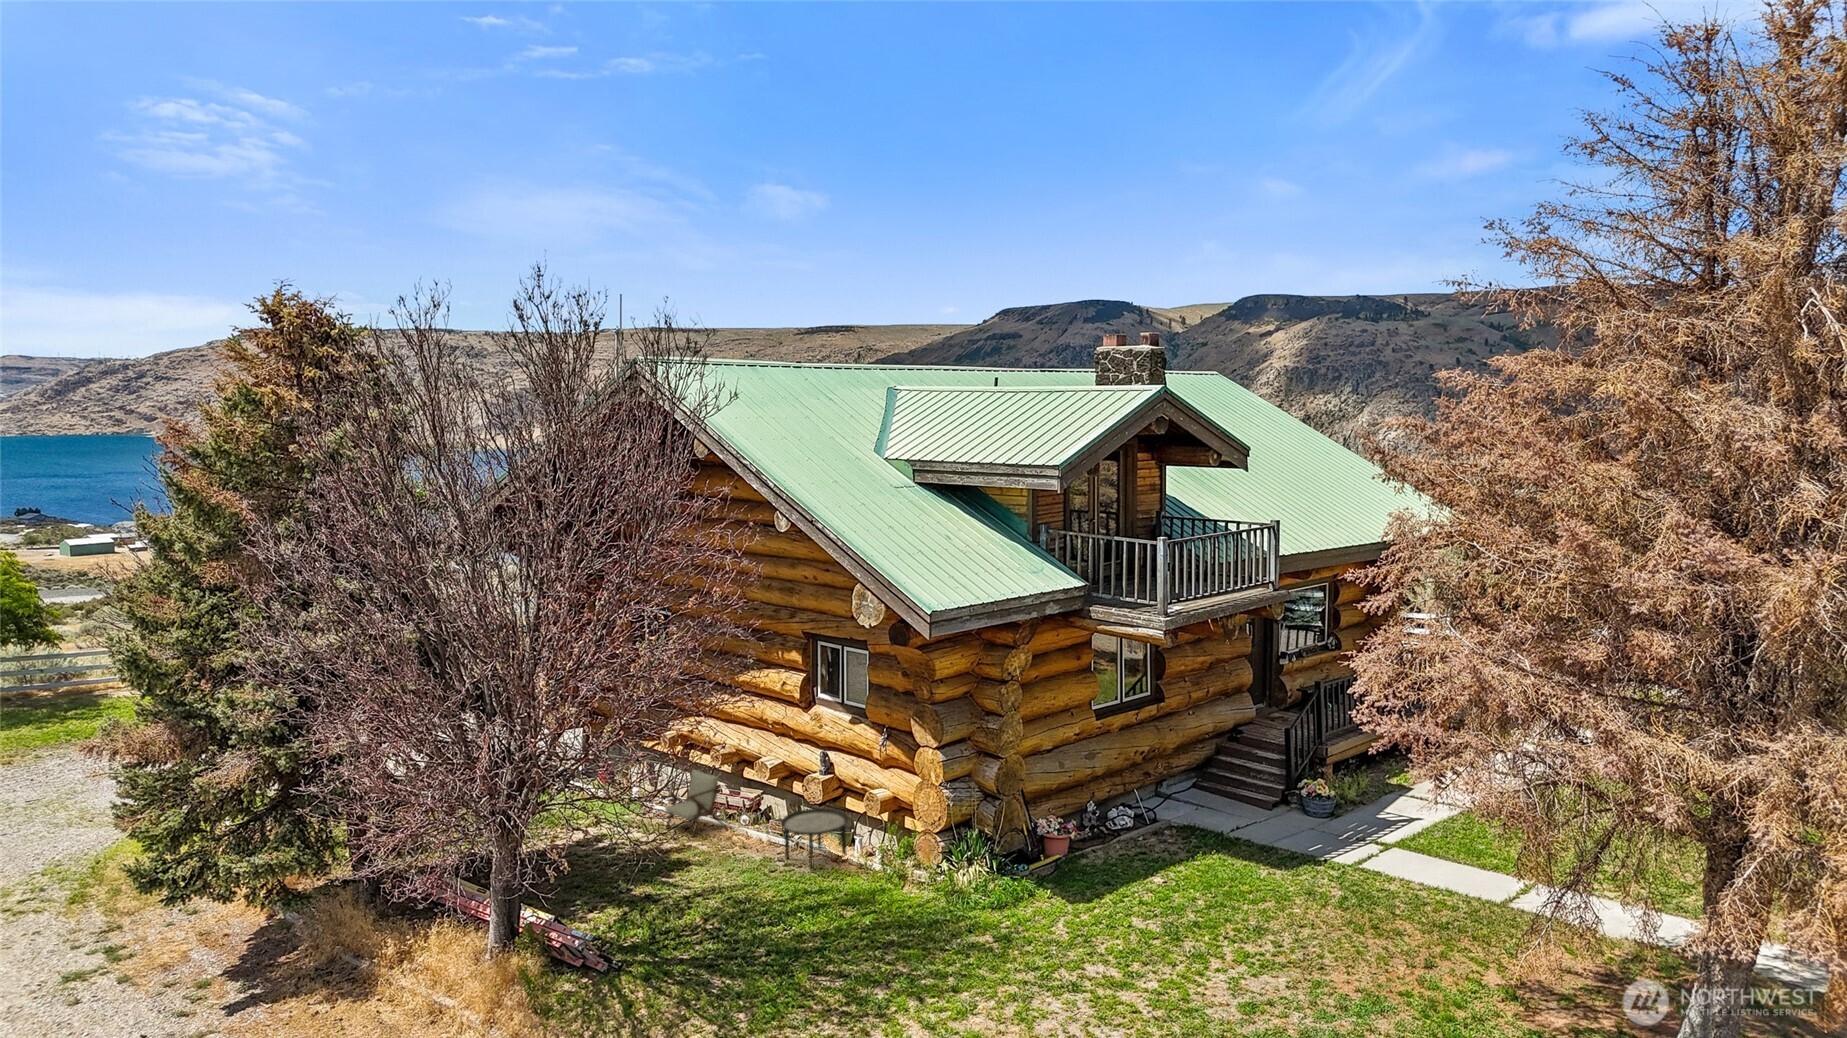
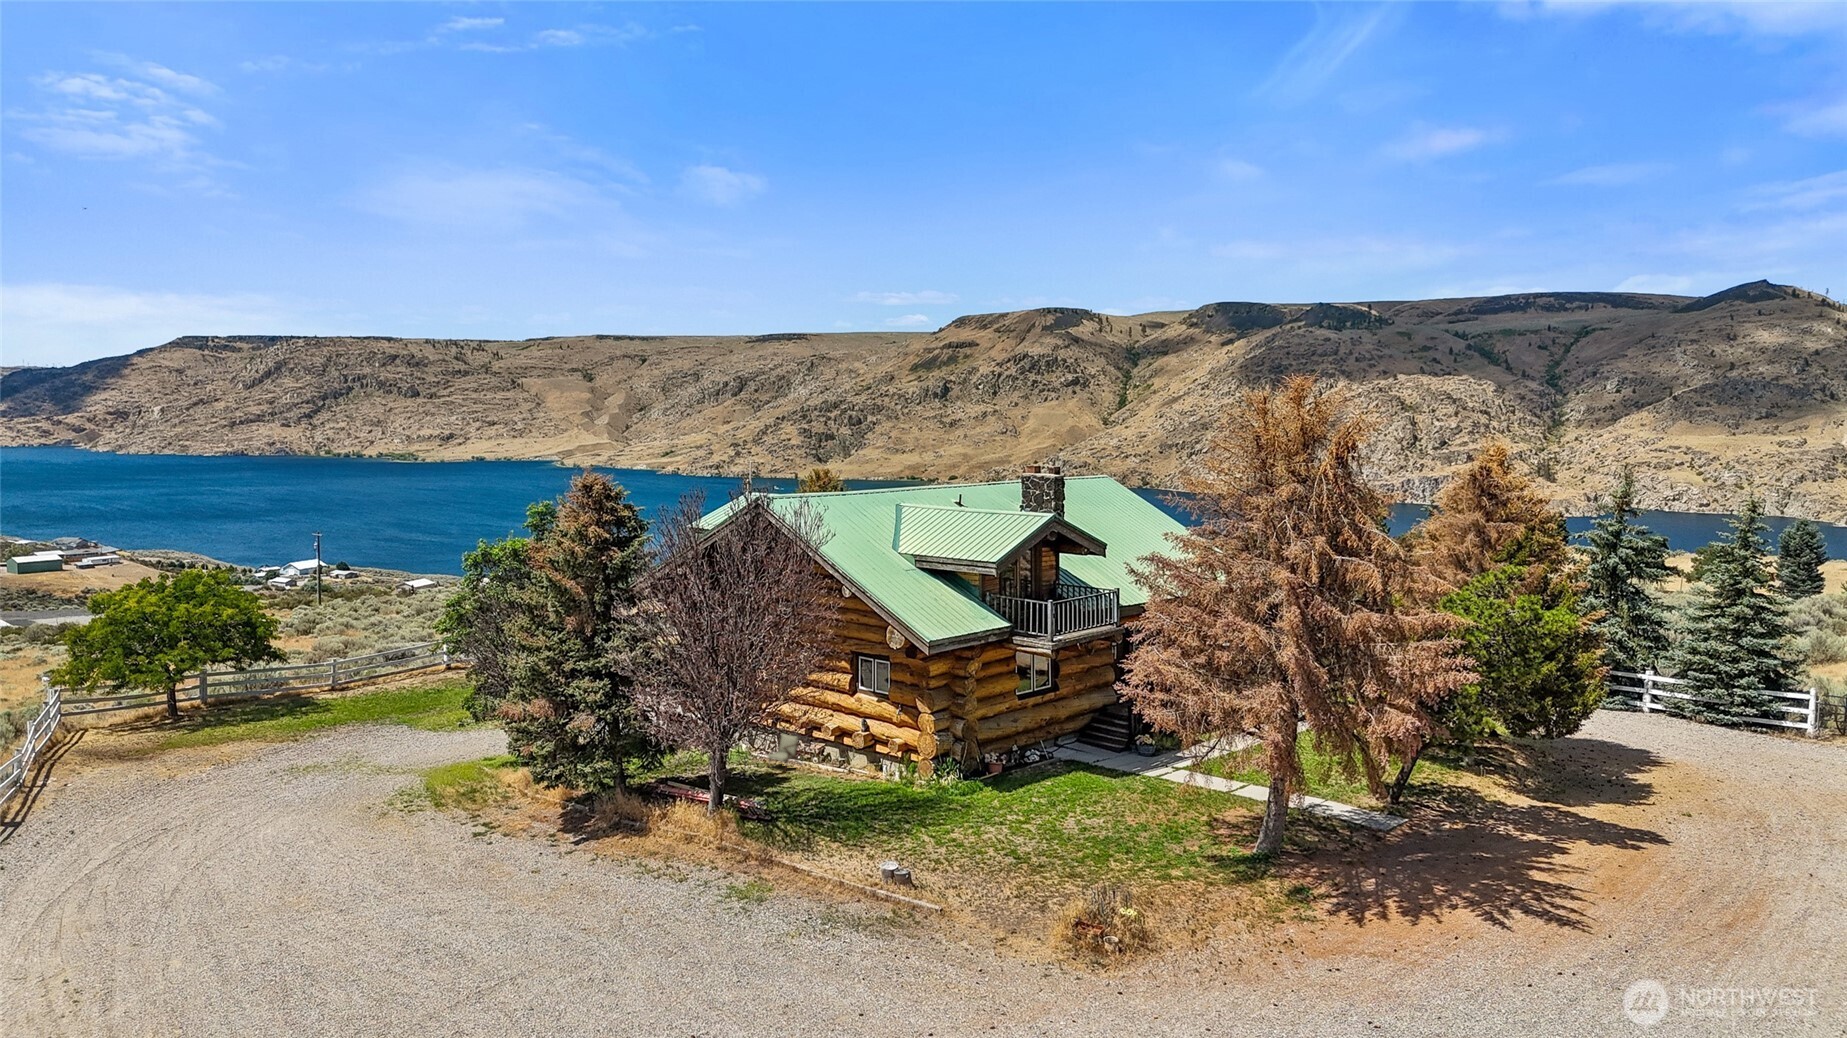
round table: present [781,808,848,870] -> none [840,753,878,785]

